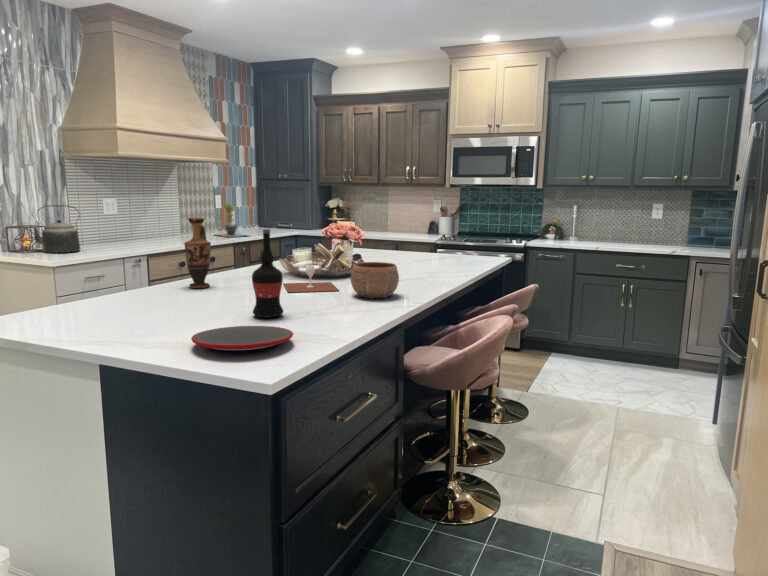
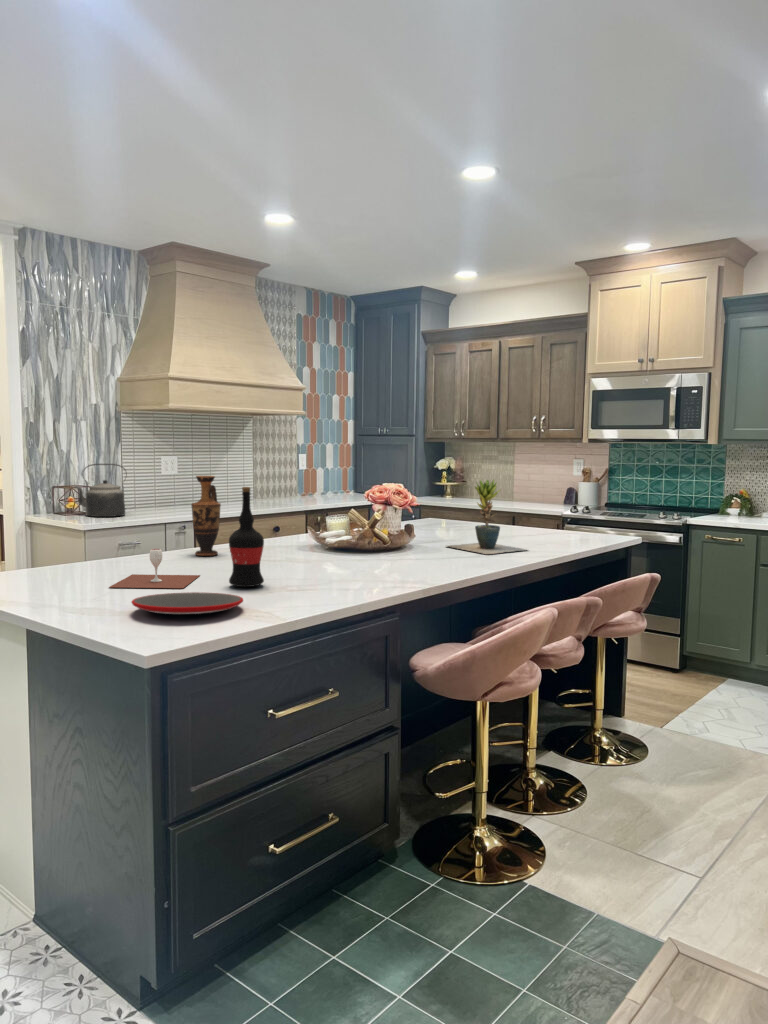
potted plant: present [219,204,243,237] -> present [448,480,526,554]
bowl: present [351,262,399,299] -> none [365,531,423,575]
wine glass: present [283,264,339,292] -> present [109,549,200,588]

